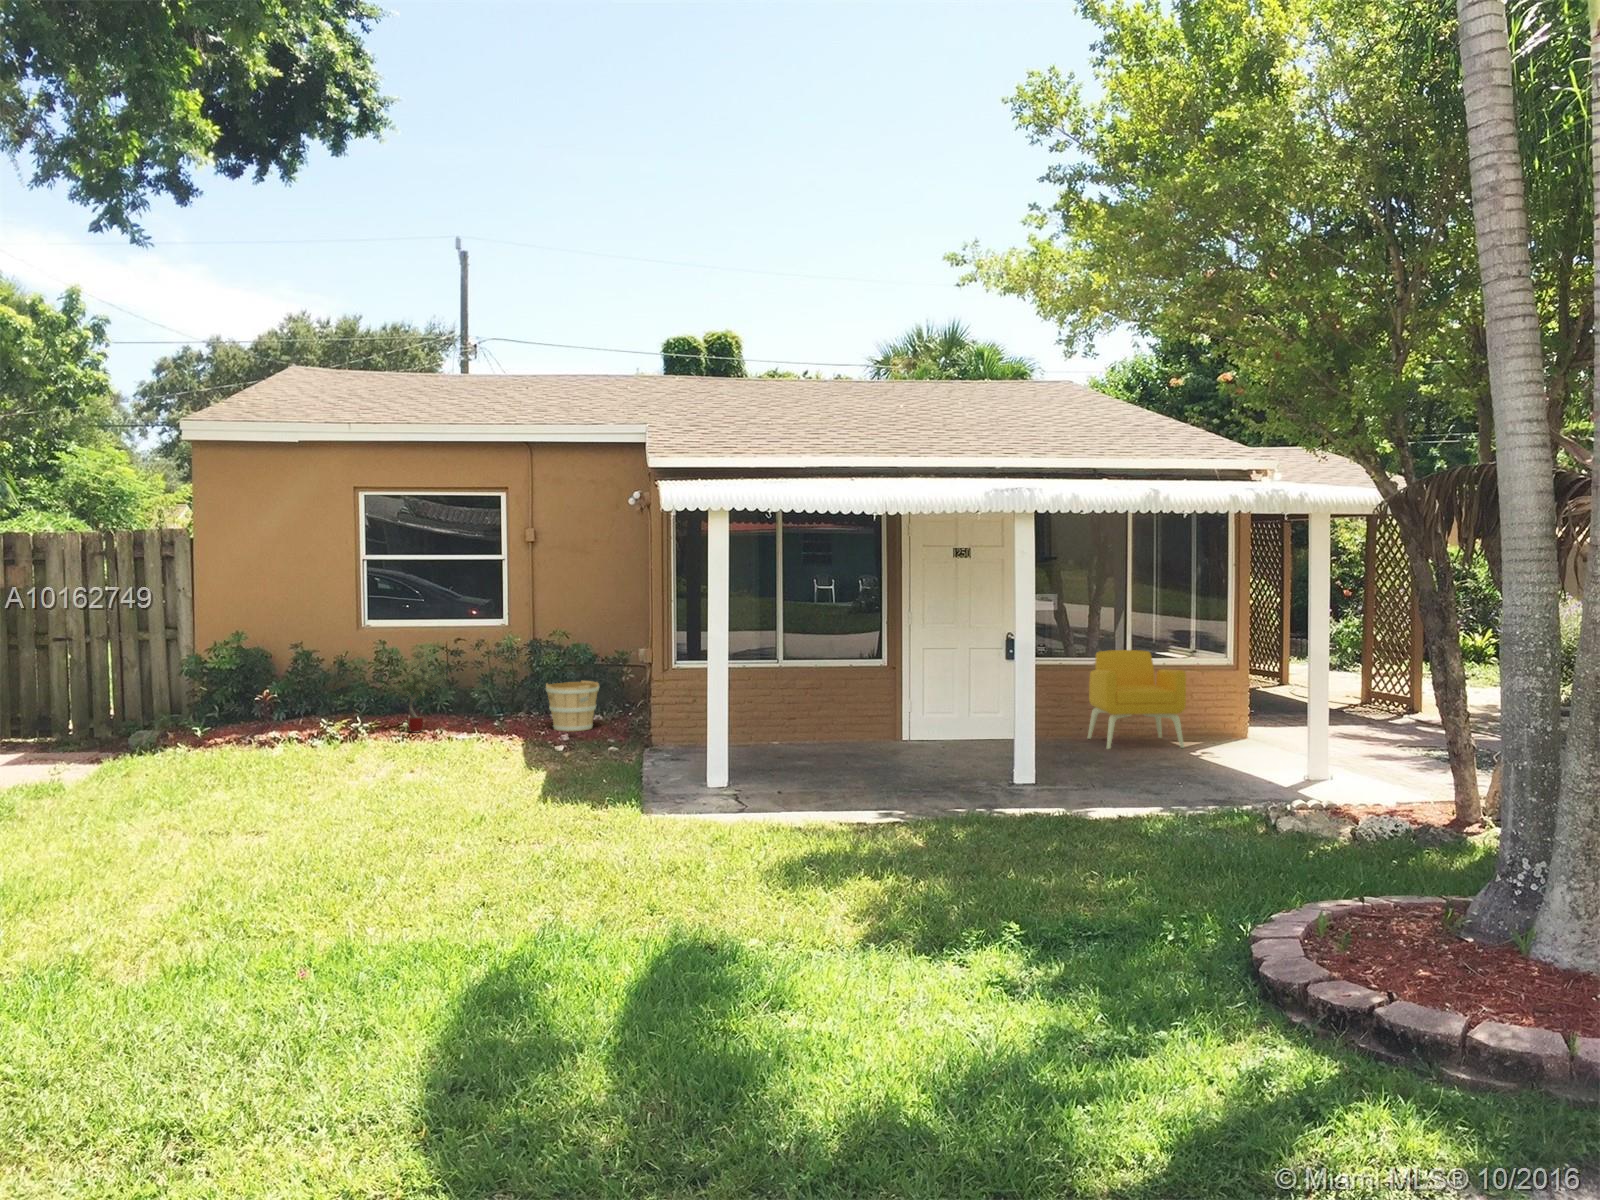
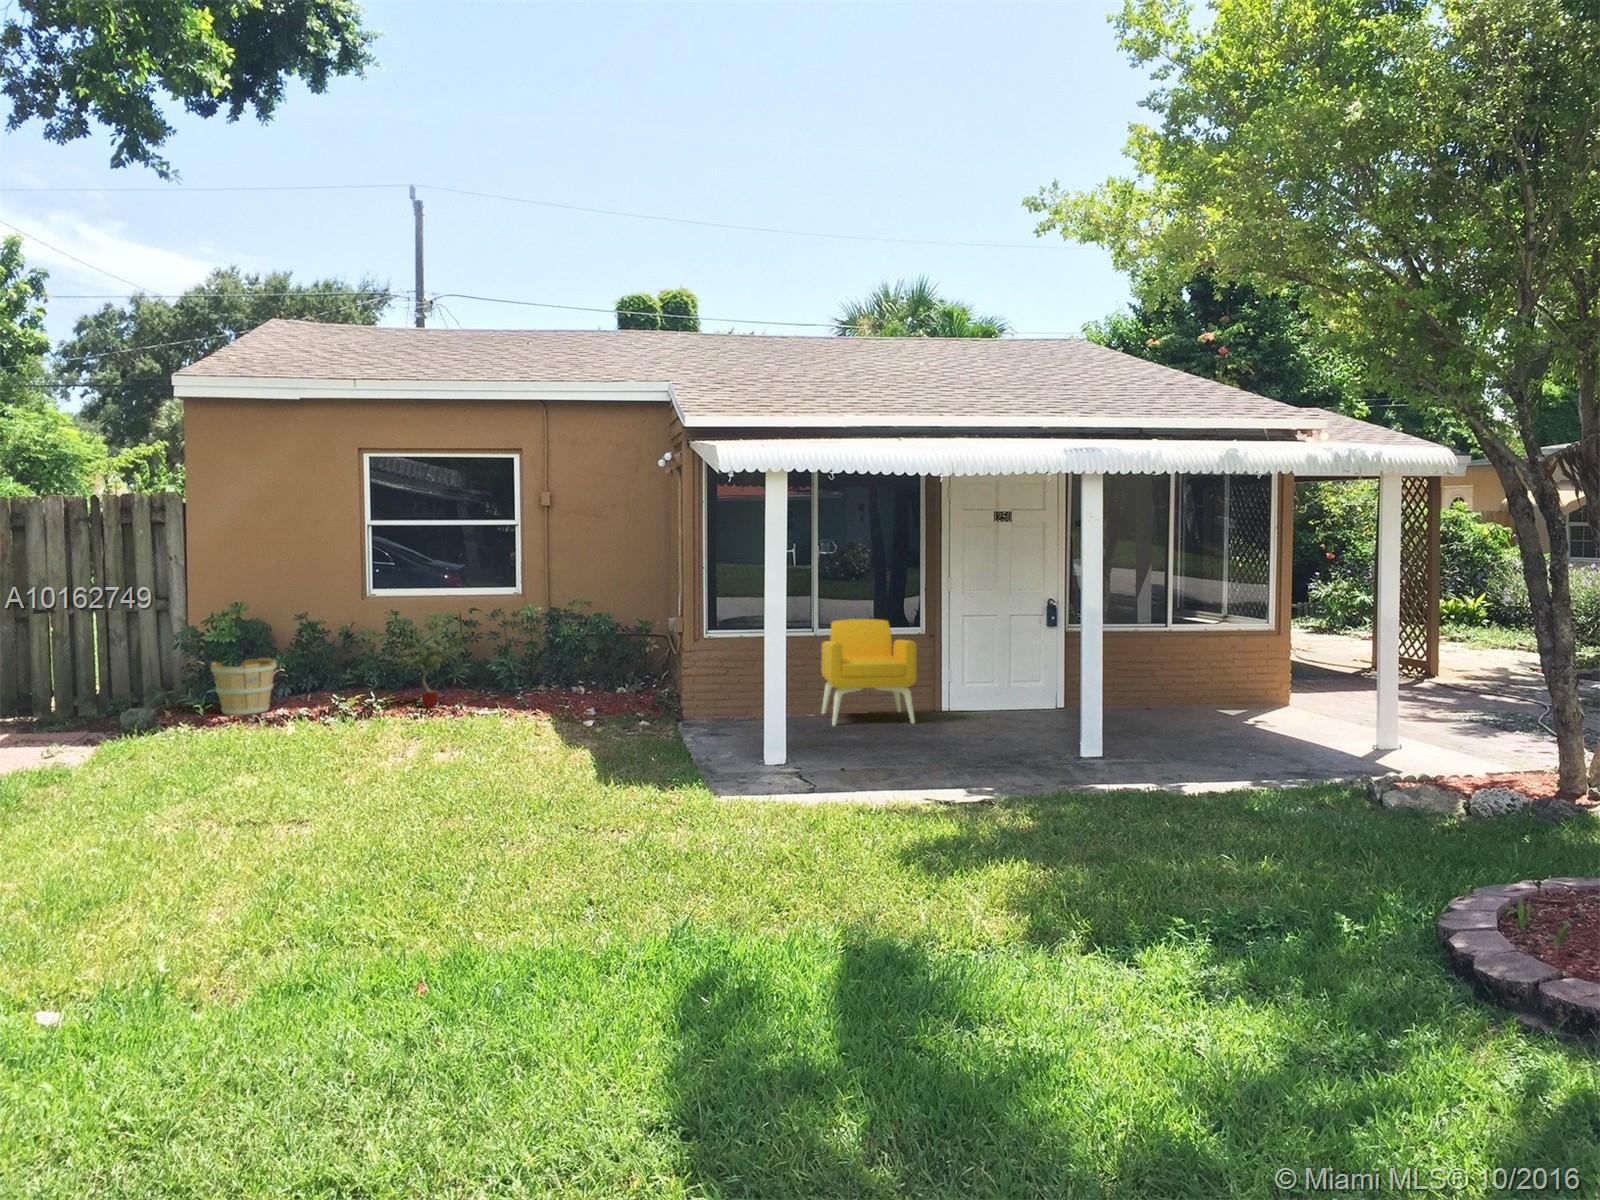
armchair: present [1088,650,1186,749] -> present [821,619,917,726]
wooden bucket: present [546,681,599,732] -> present [211,658,277,715]

